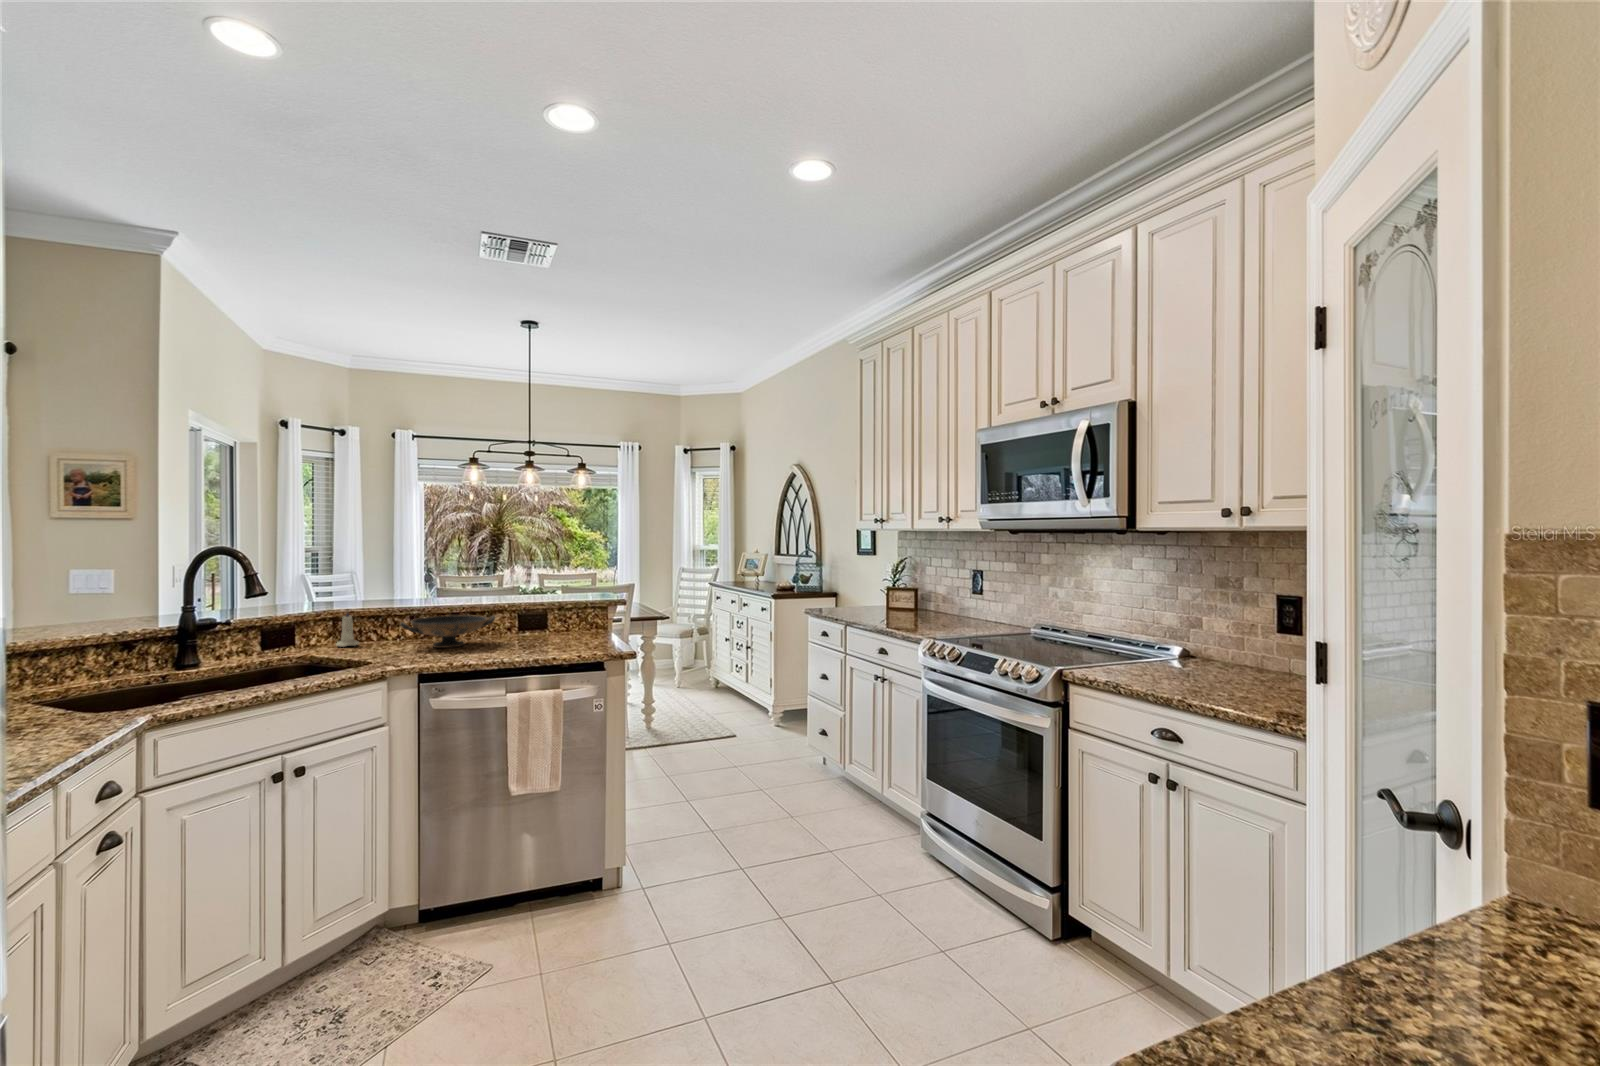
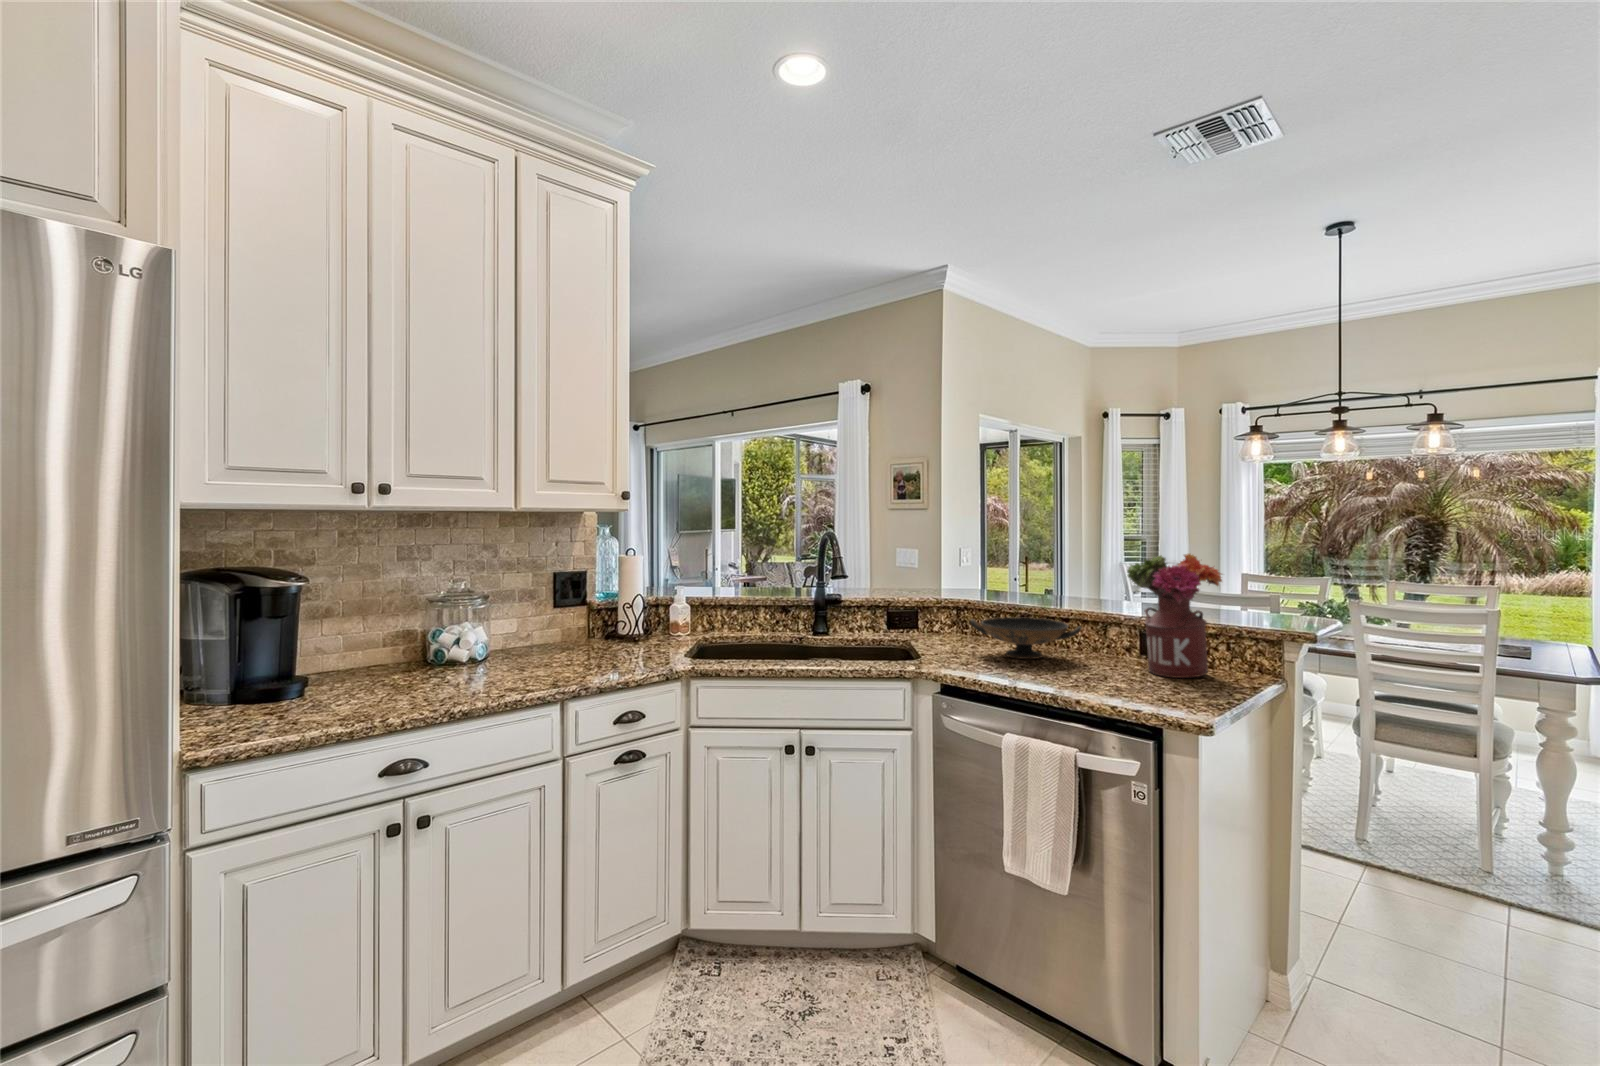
flower arrangement: none [528,559,587,639] -> present [1127,554,1222,678]
candle: present [336,611,359,647] -> none [942,598,964,639]

